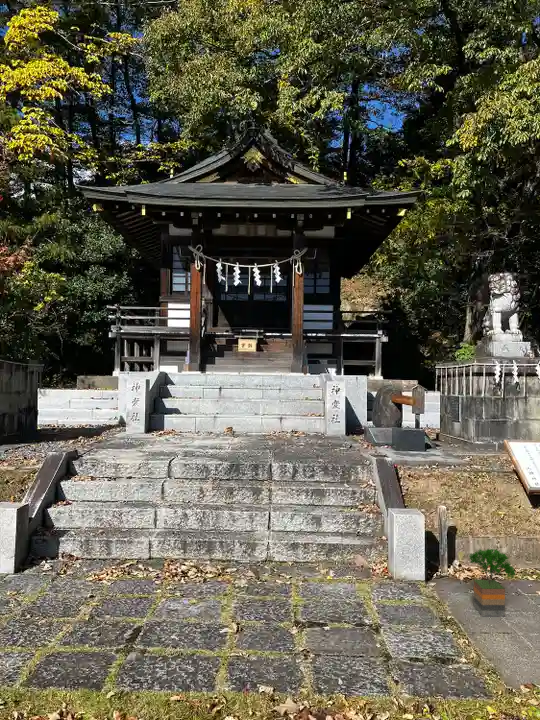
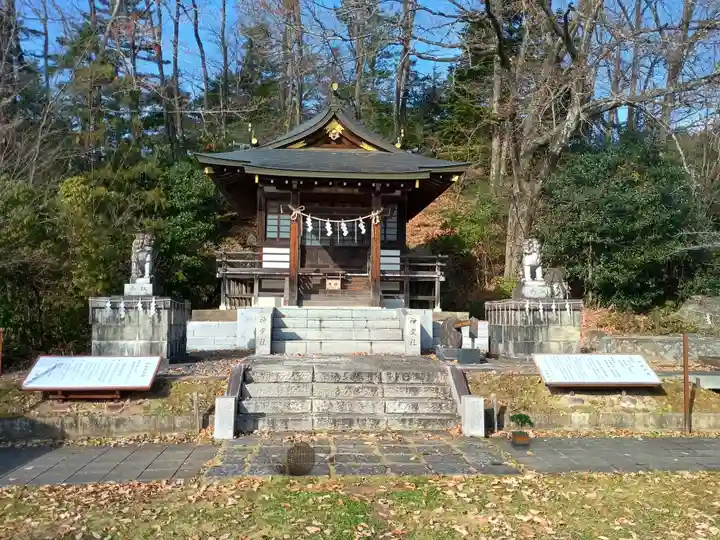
woven basket: none [28,613,85,682] -> present [287,442,315,475]

